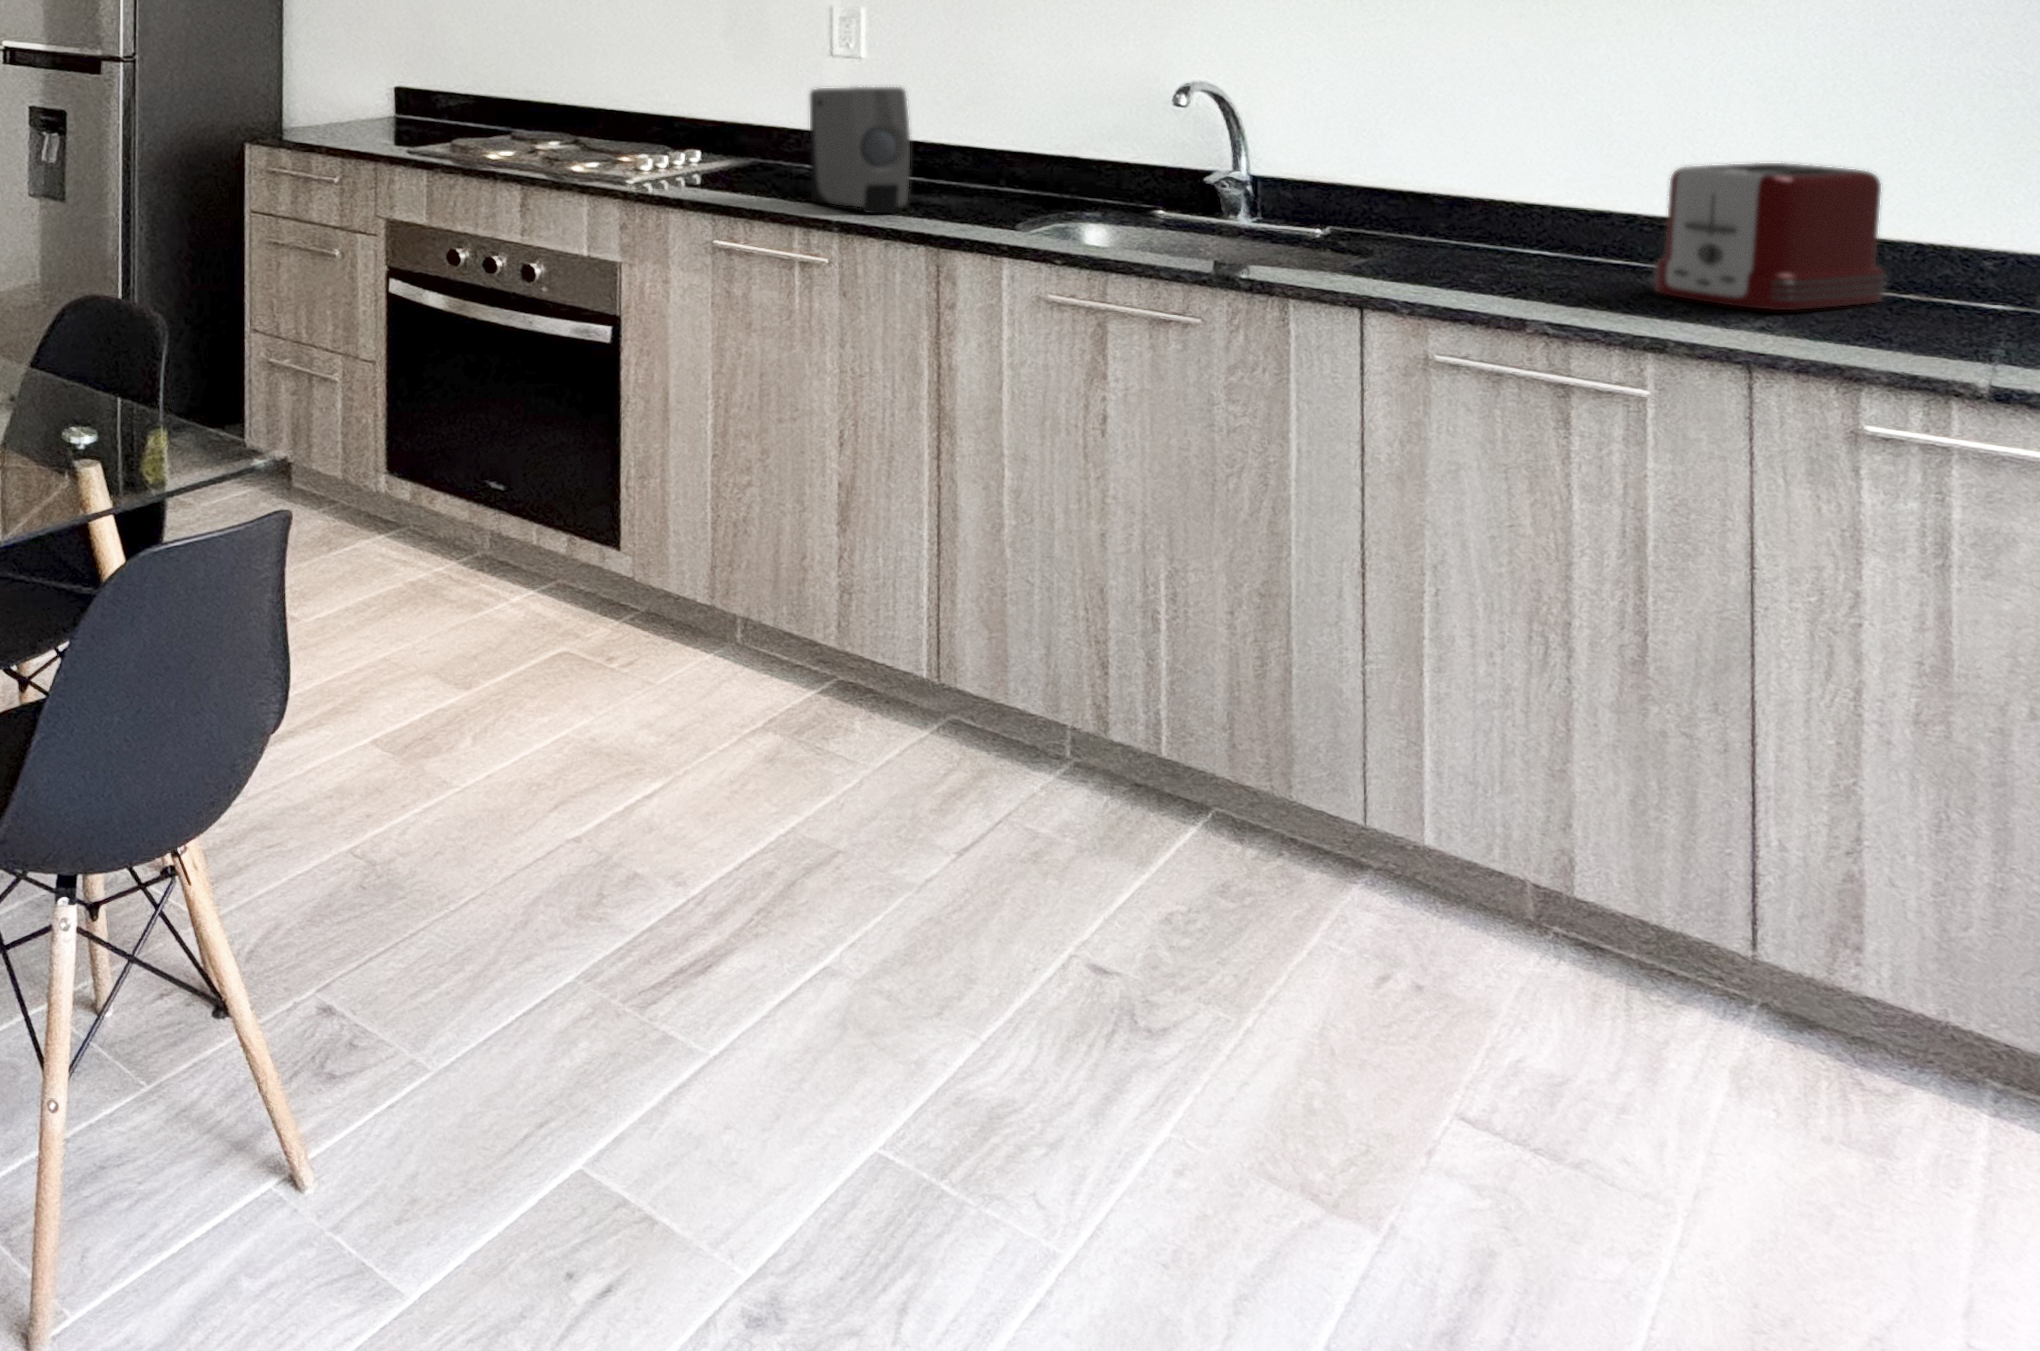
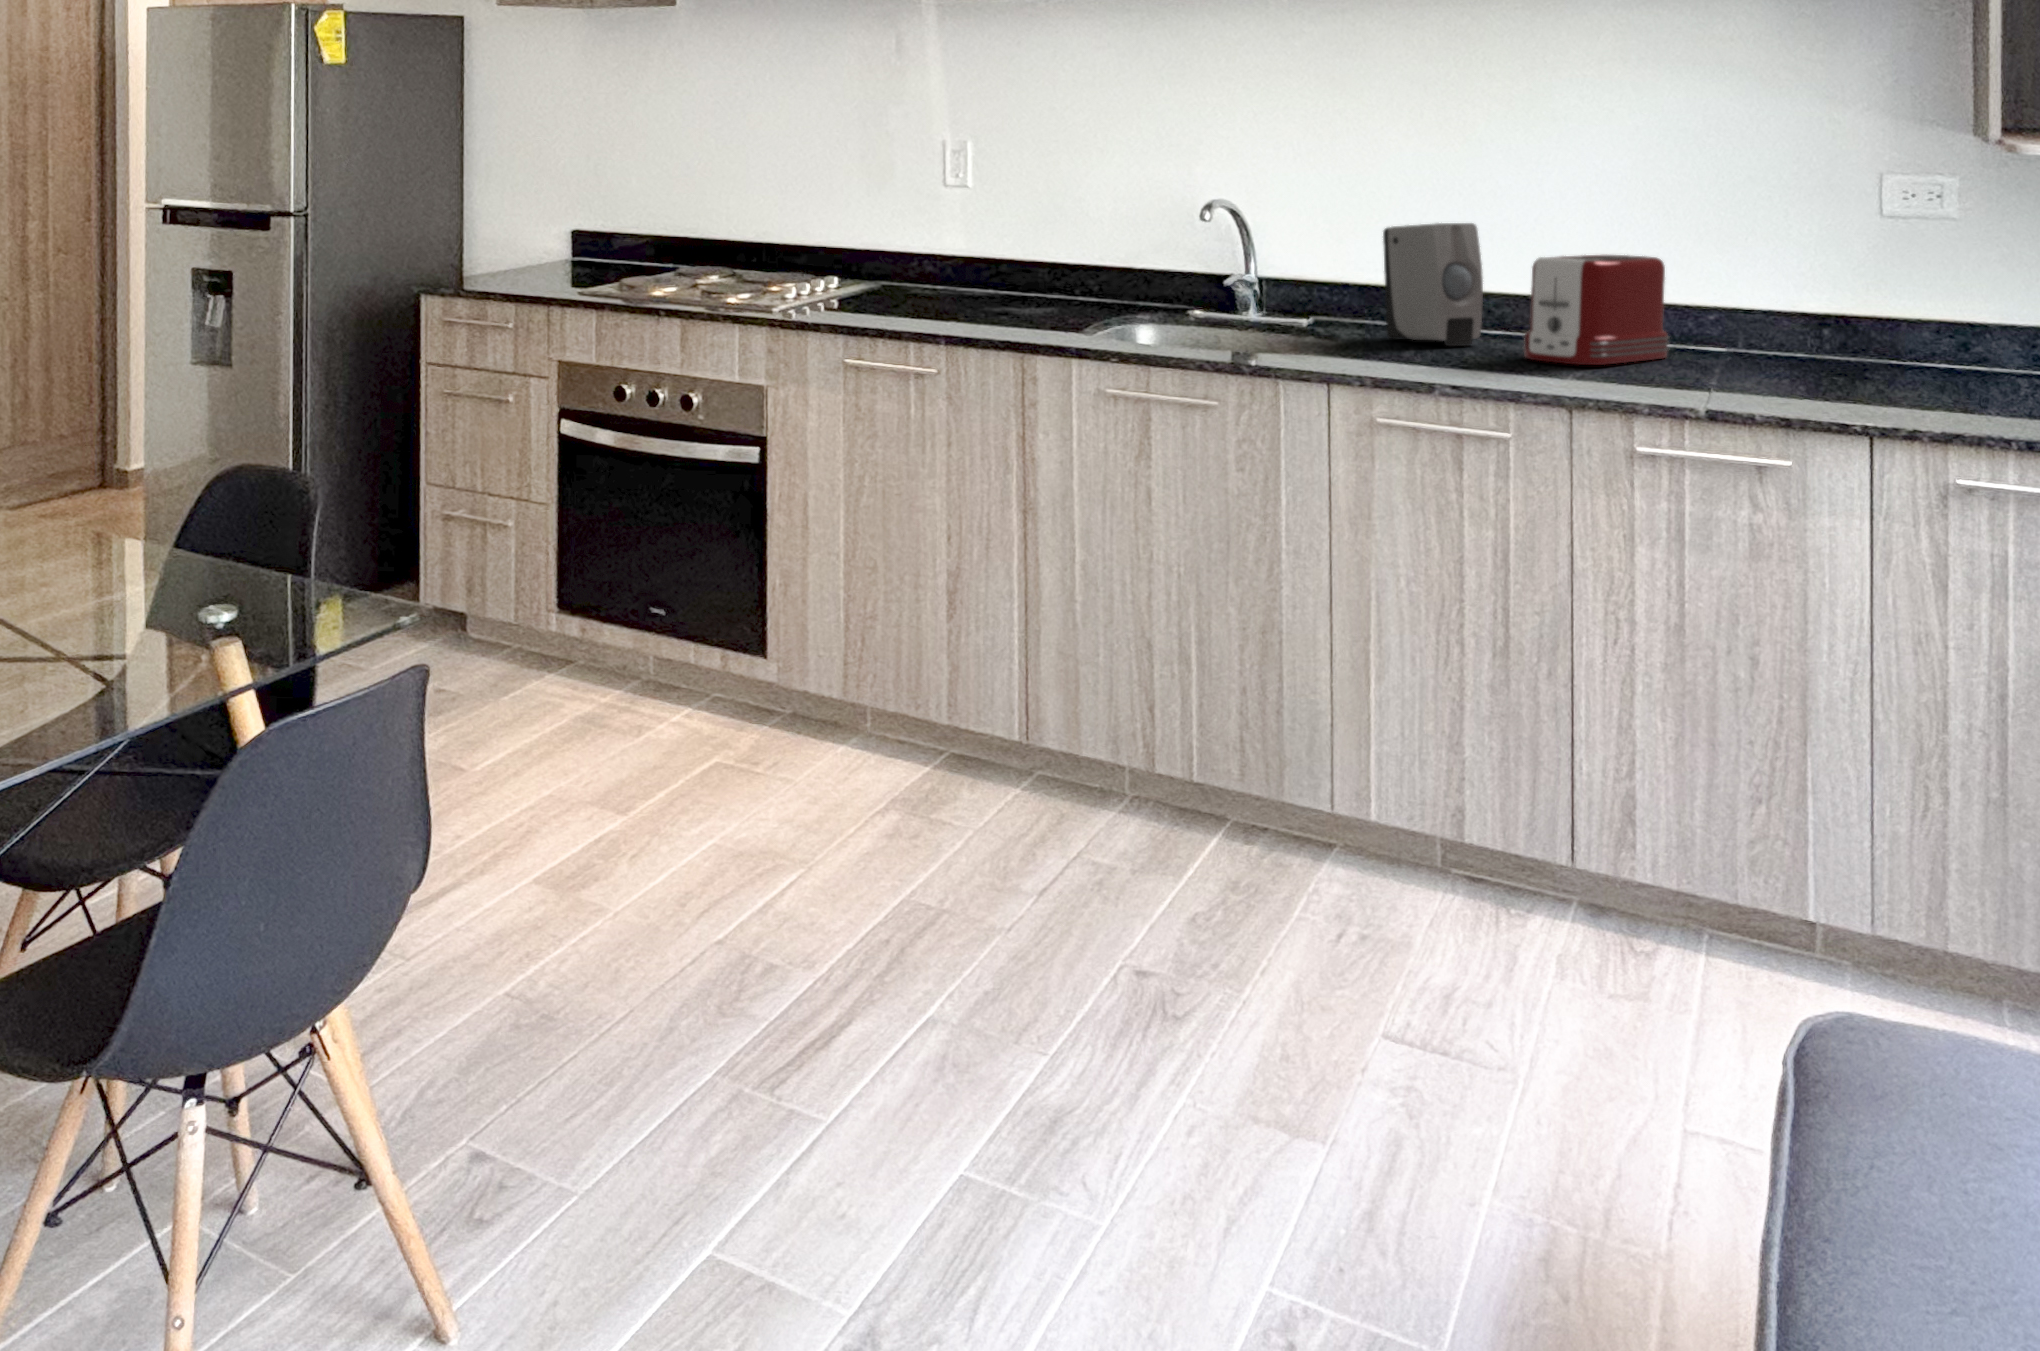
soap dispenser: present [810,87,910,213] -> present [1383,223,1483,346]

